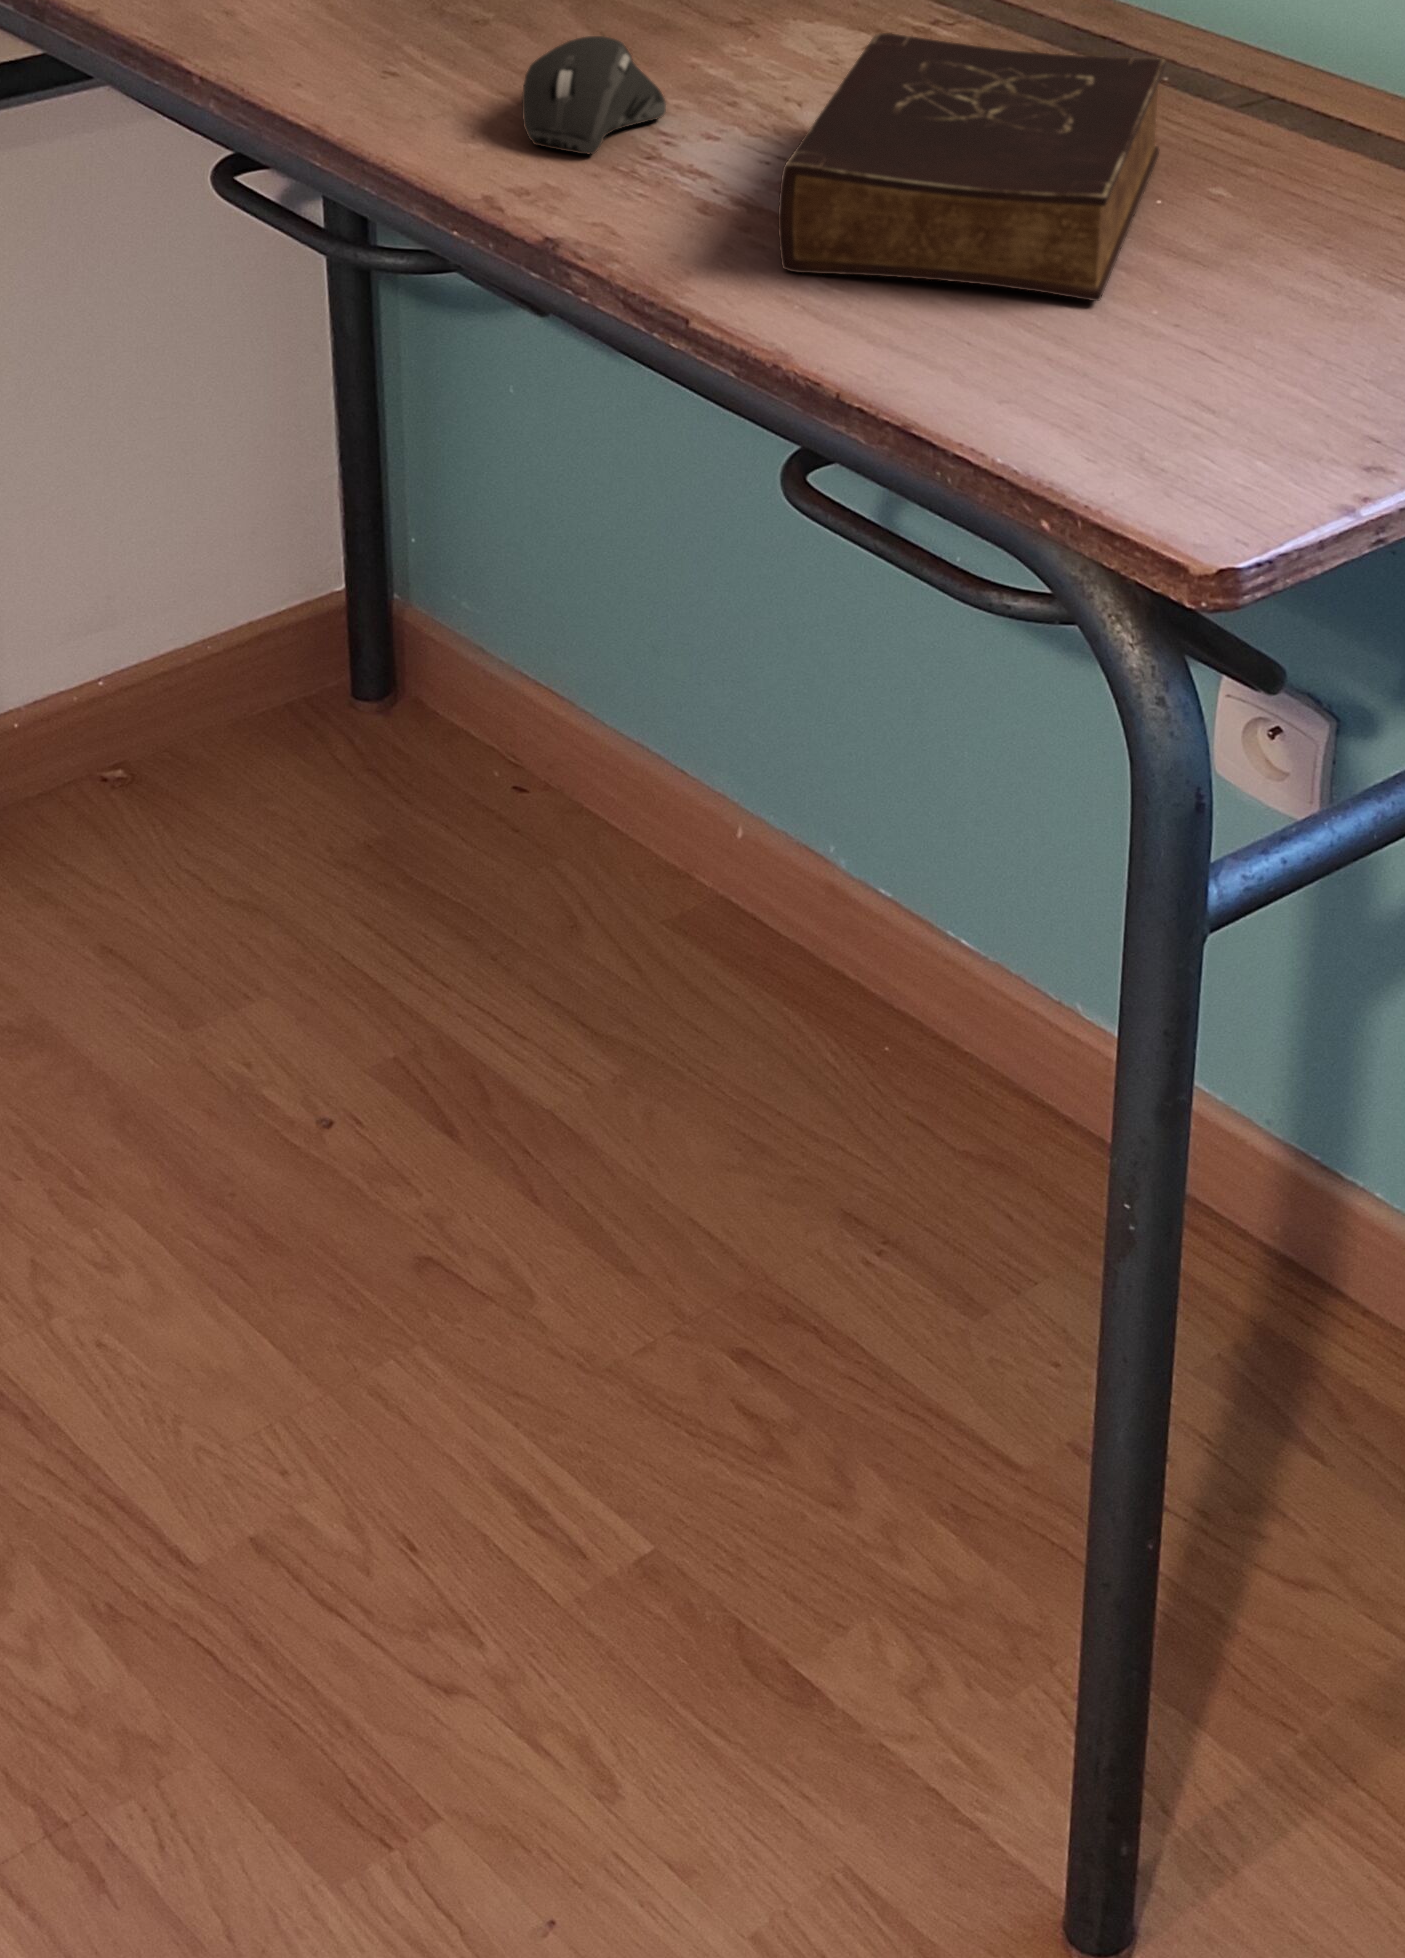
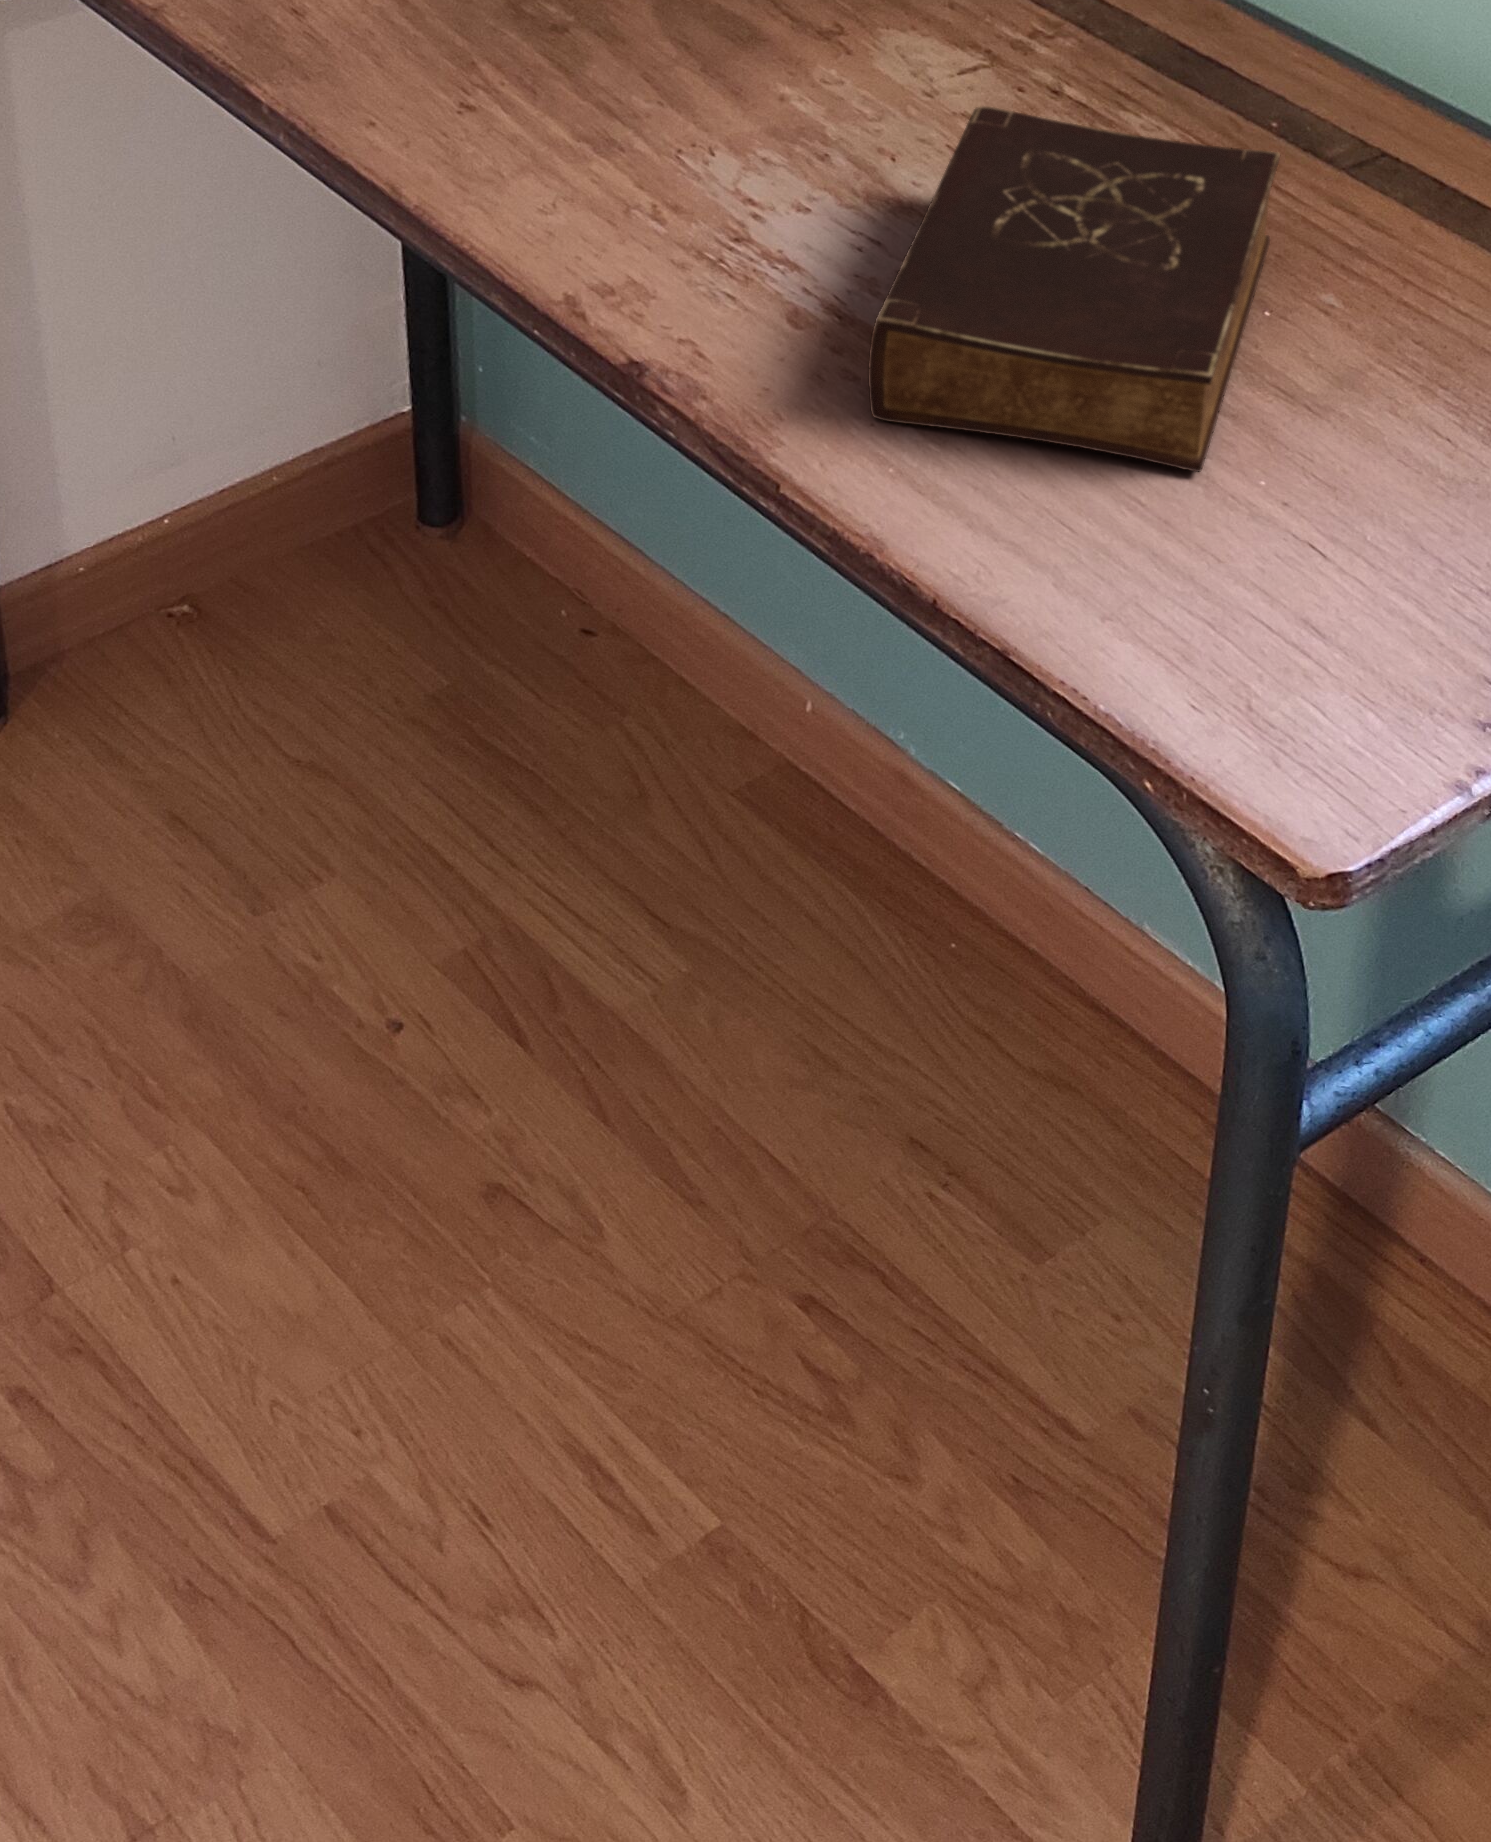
computer mouse: present [522,36,666,154] -> none [602,89,754,234]

